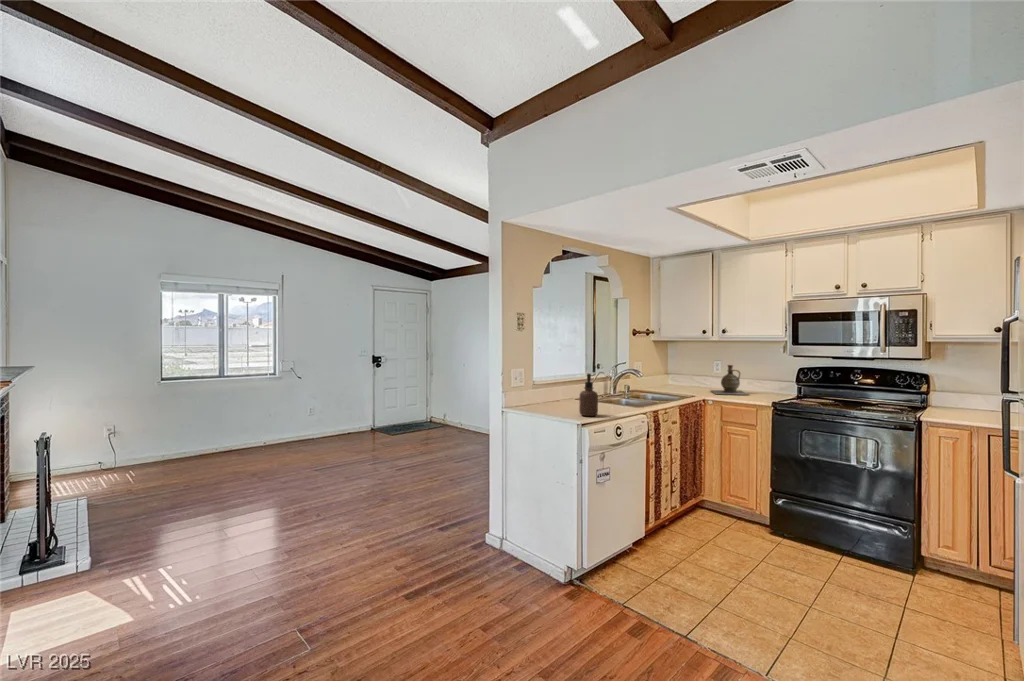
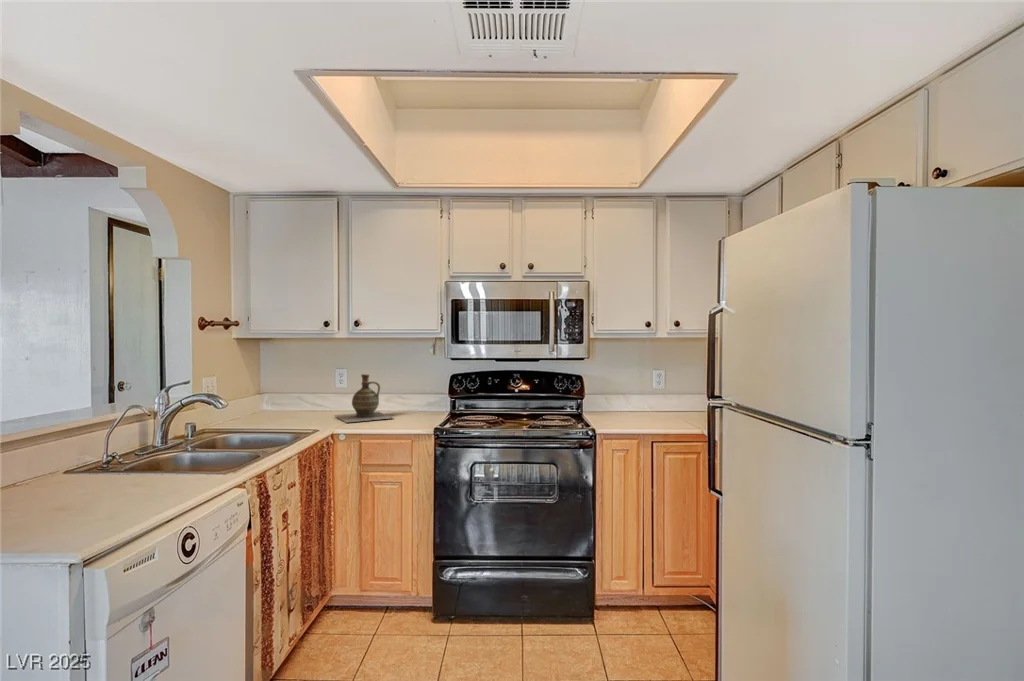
soap dispenser: present [579,374,598,416] -> none [81,422,133,527]

